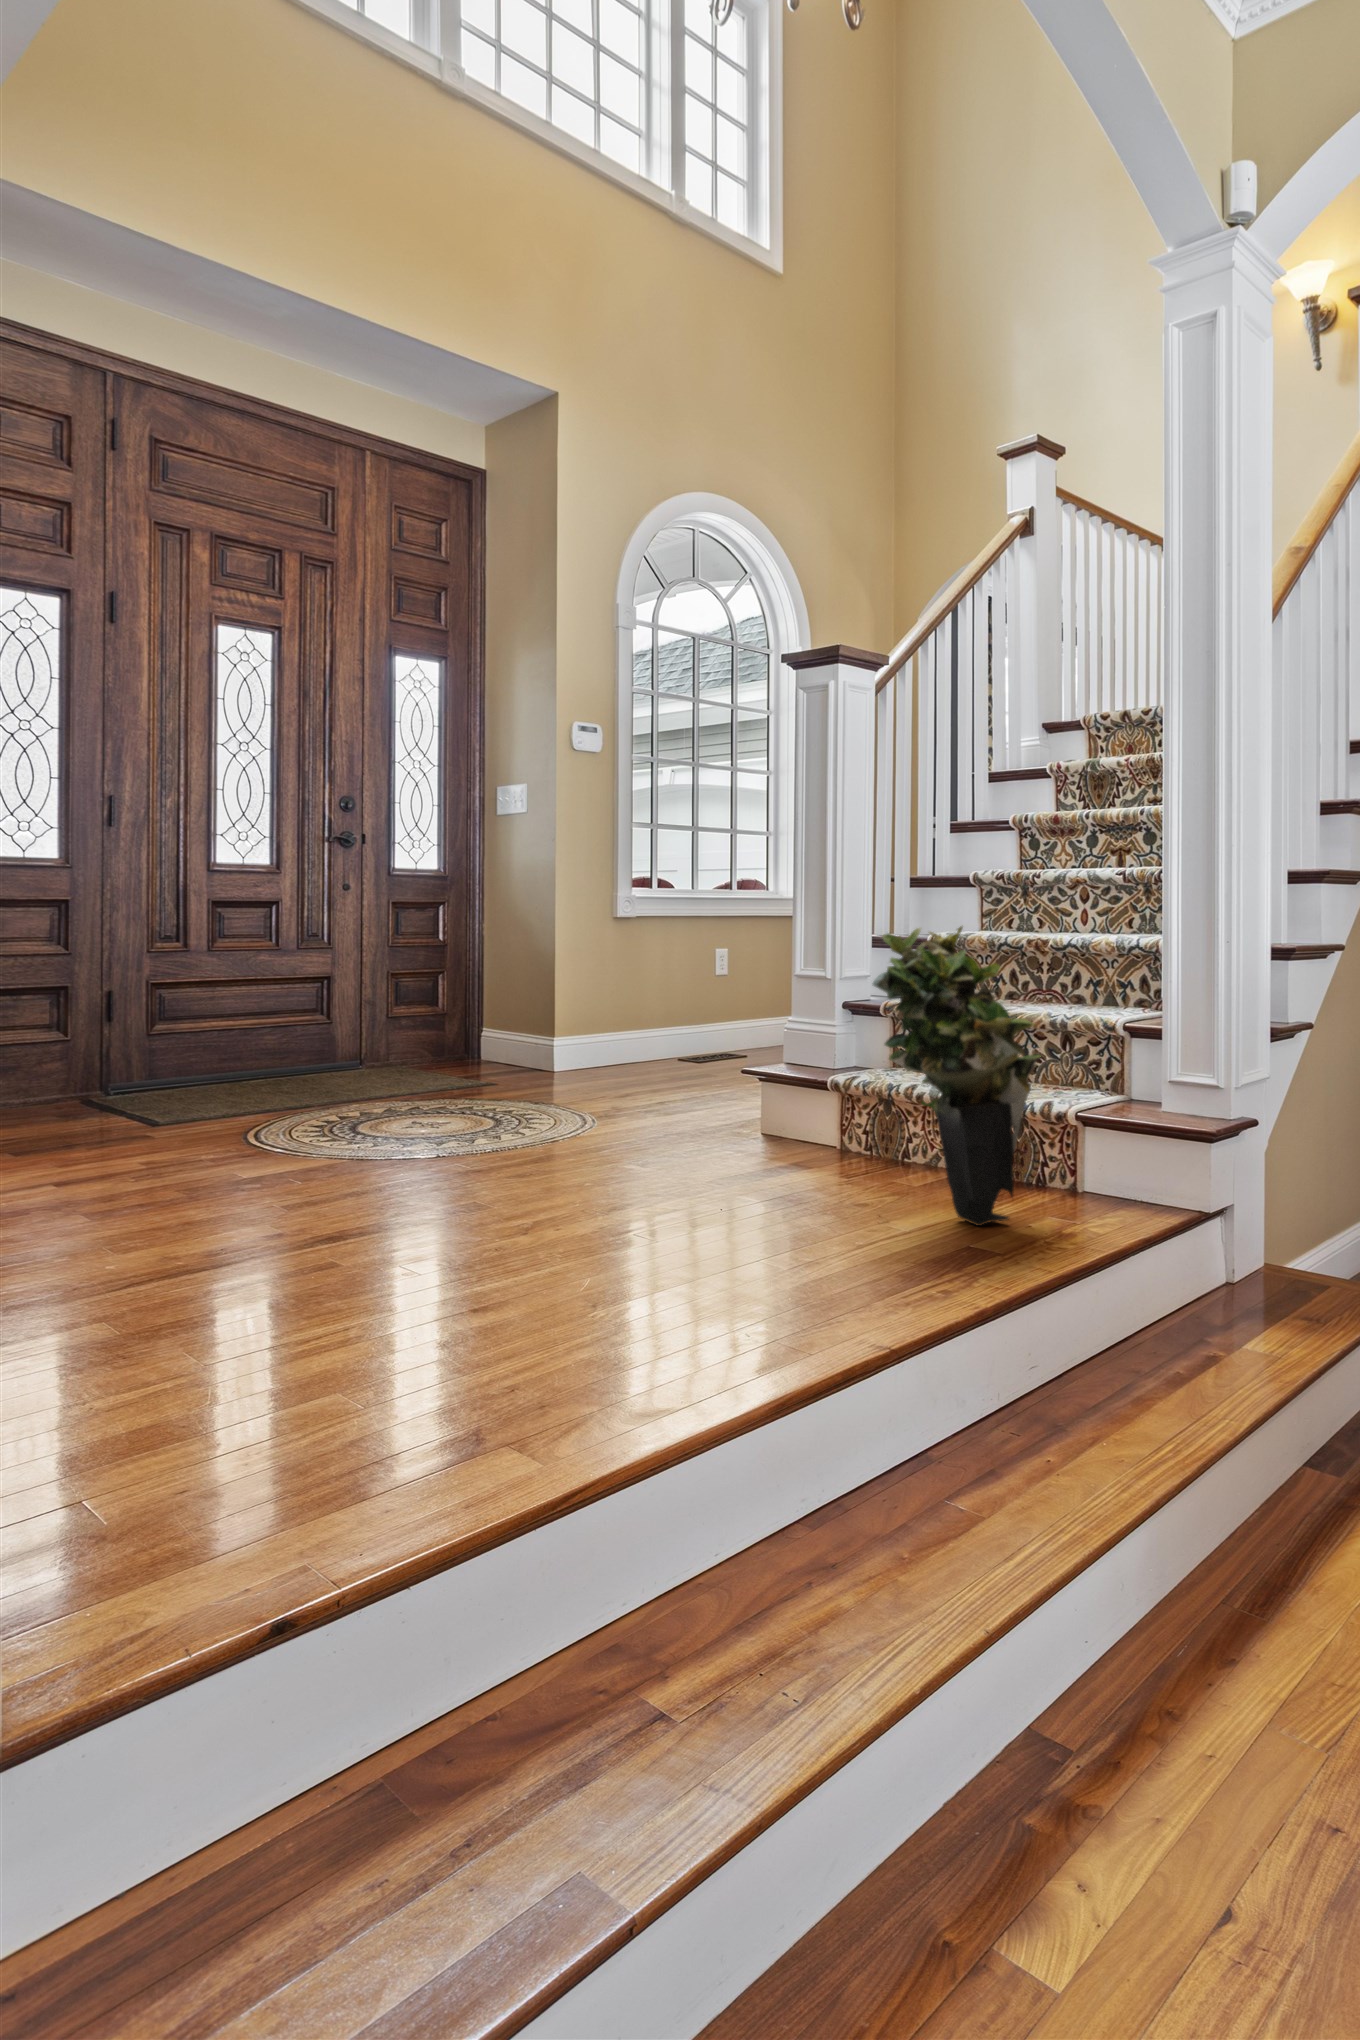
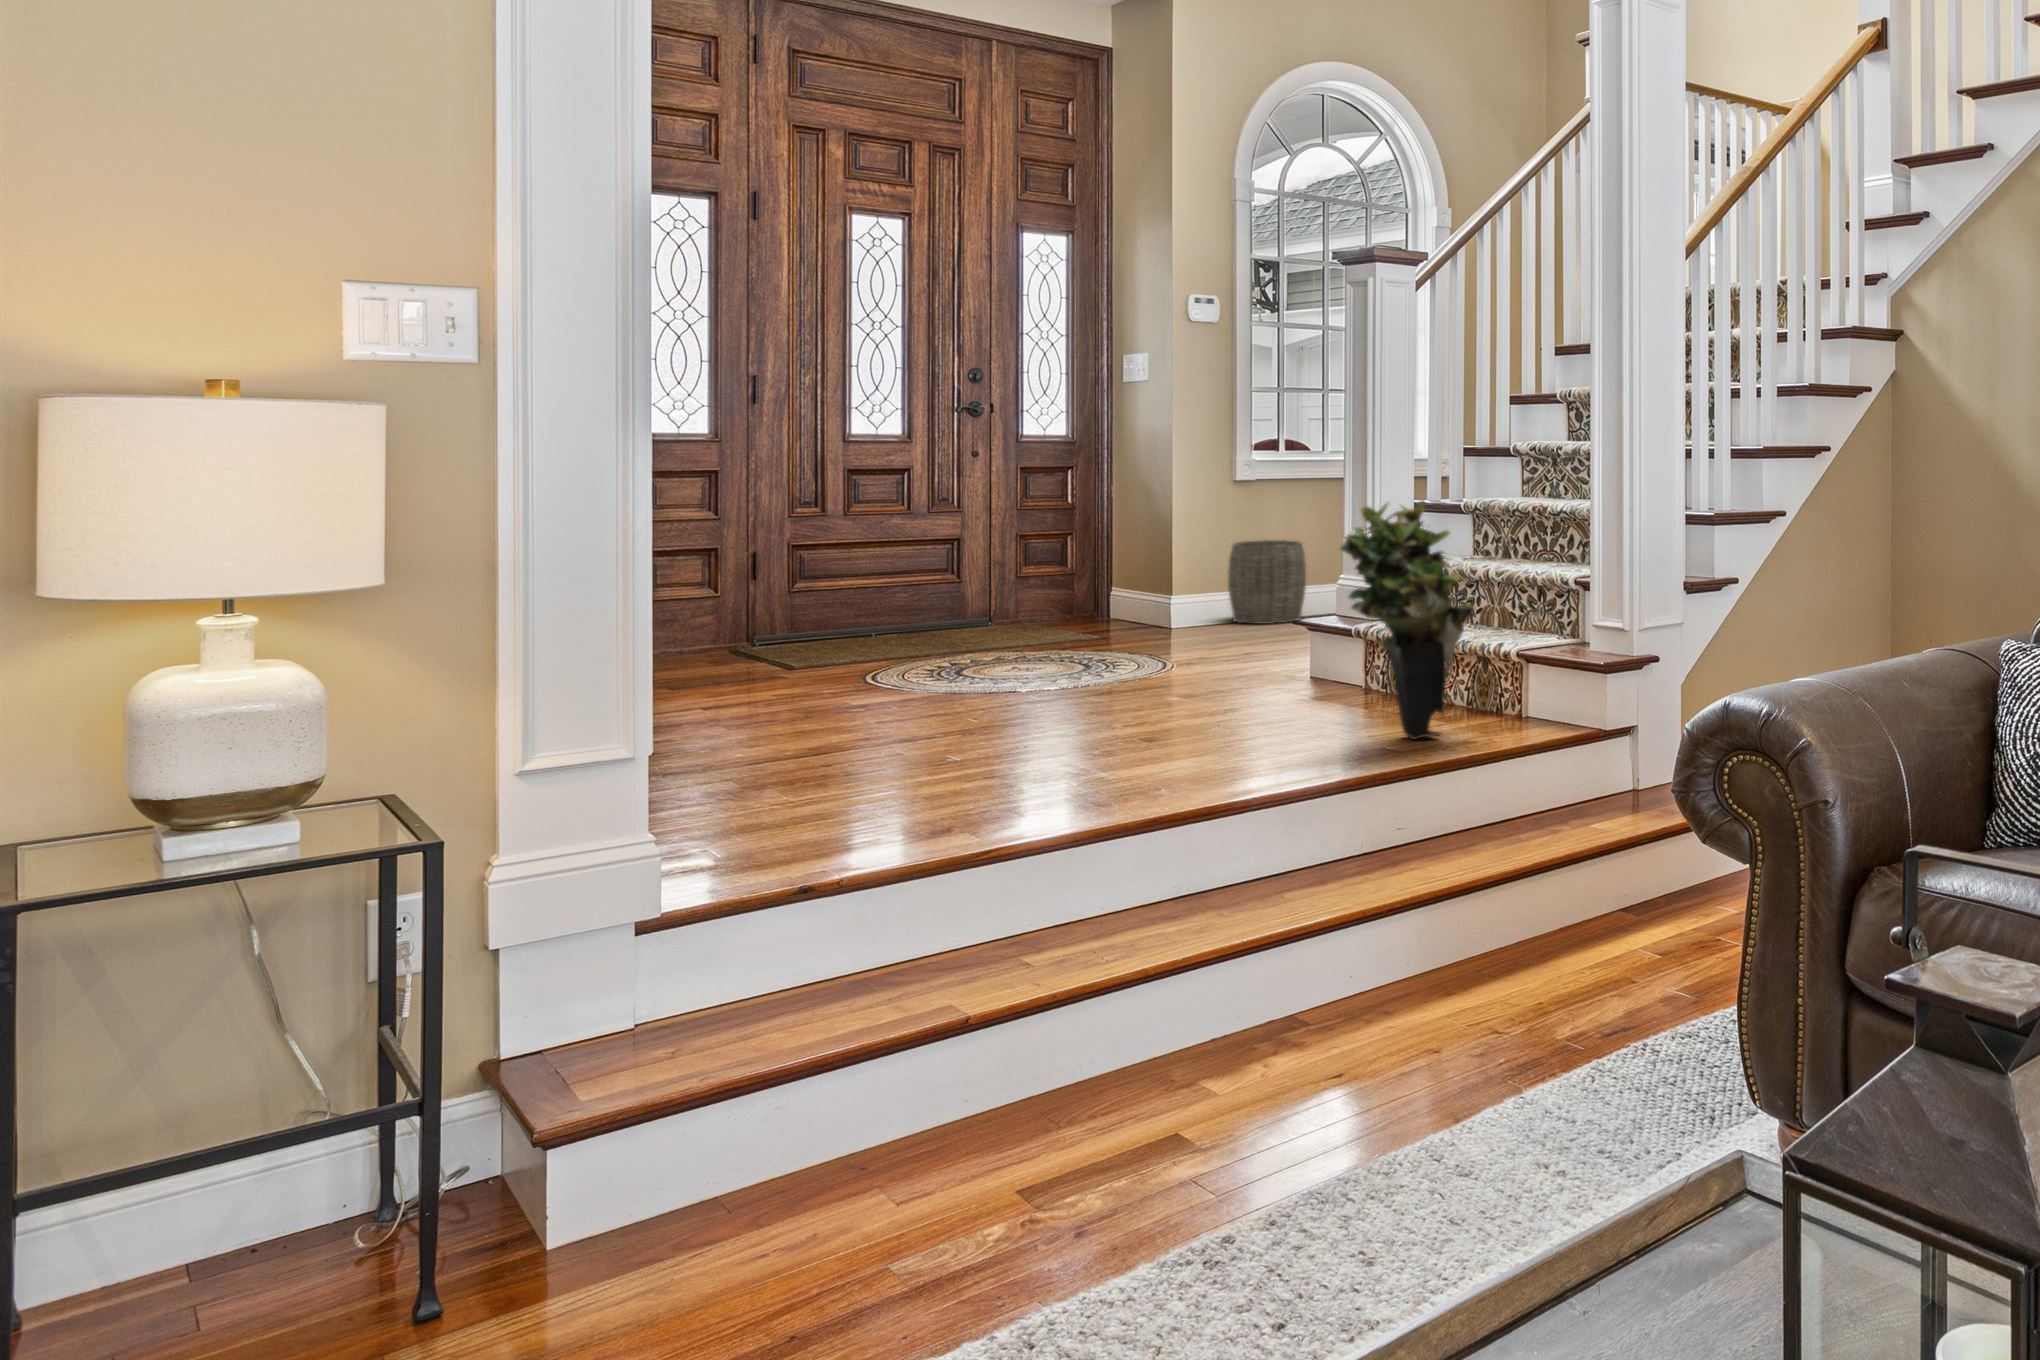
woven basket: none [611,983,691,1069] -> present [1228,540,1306,624]

